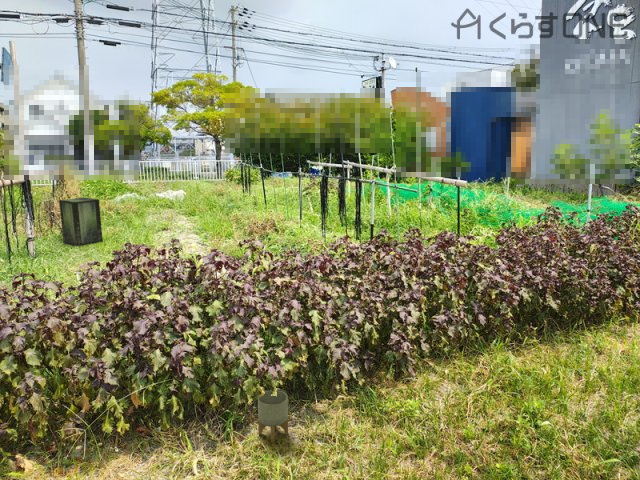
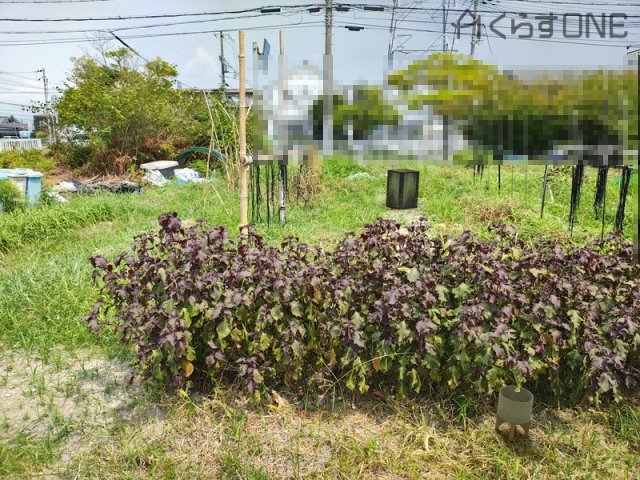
storage box: present [59,198,103,246] -> present [386,169,420,210]

